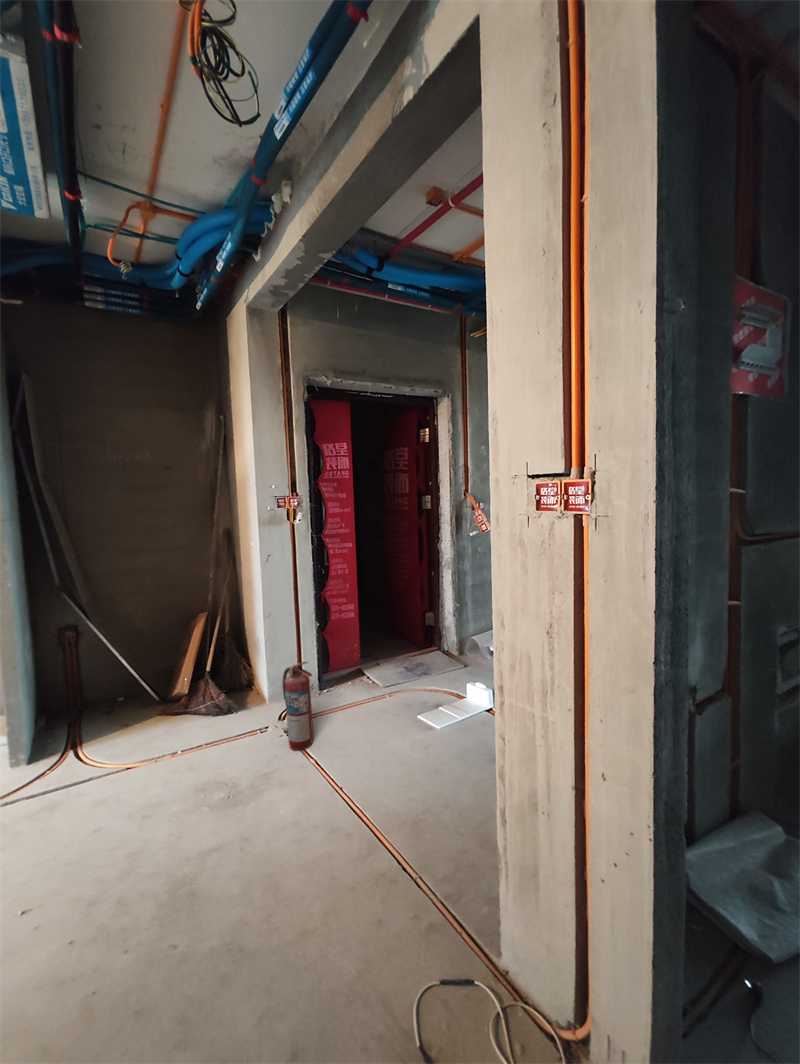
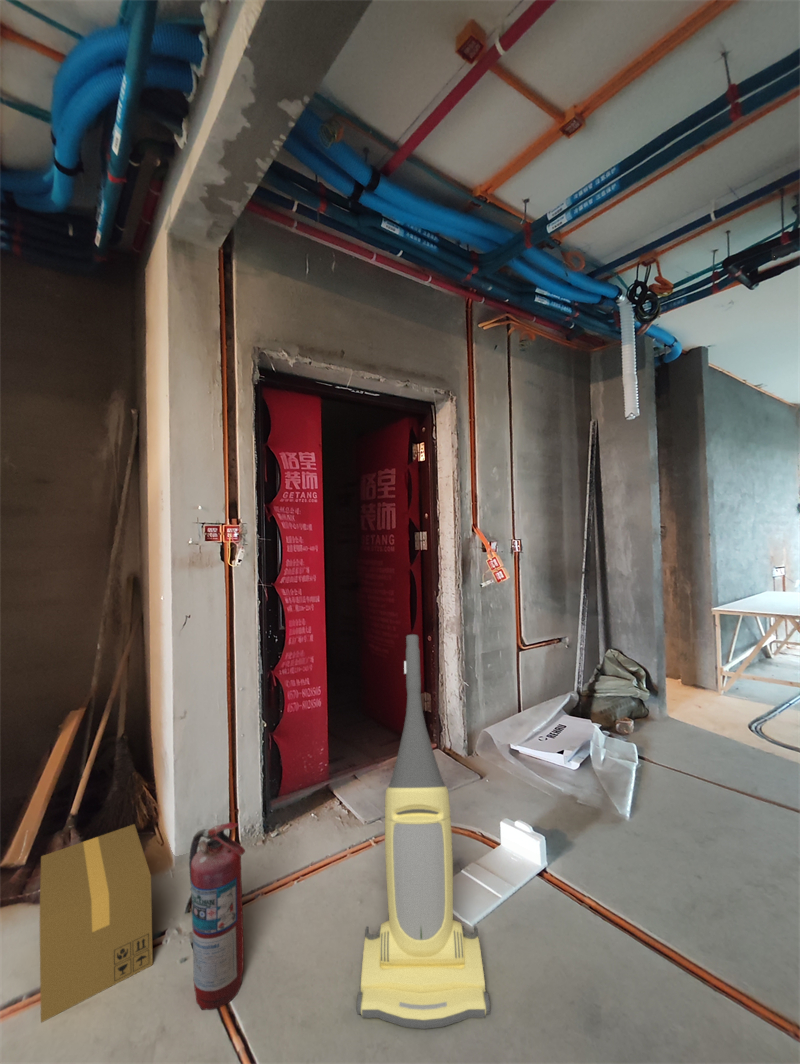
vacuum cleaner: none [371,565,439,758] -> present [357,634,490,1029]
cardboard box: none [201,673,265,752] -> present [40,824,153,1022]

